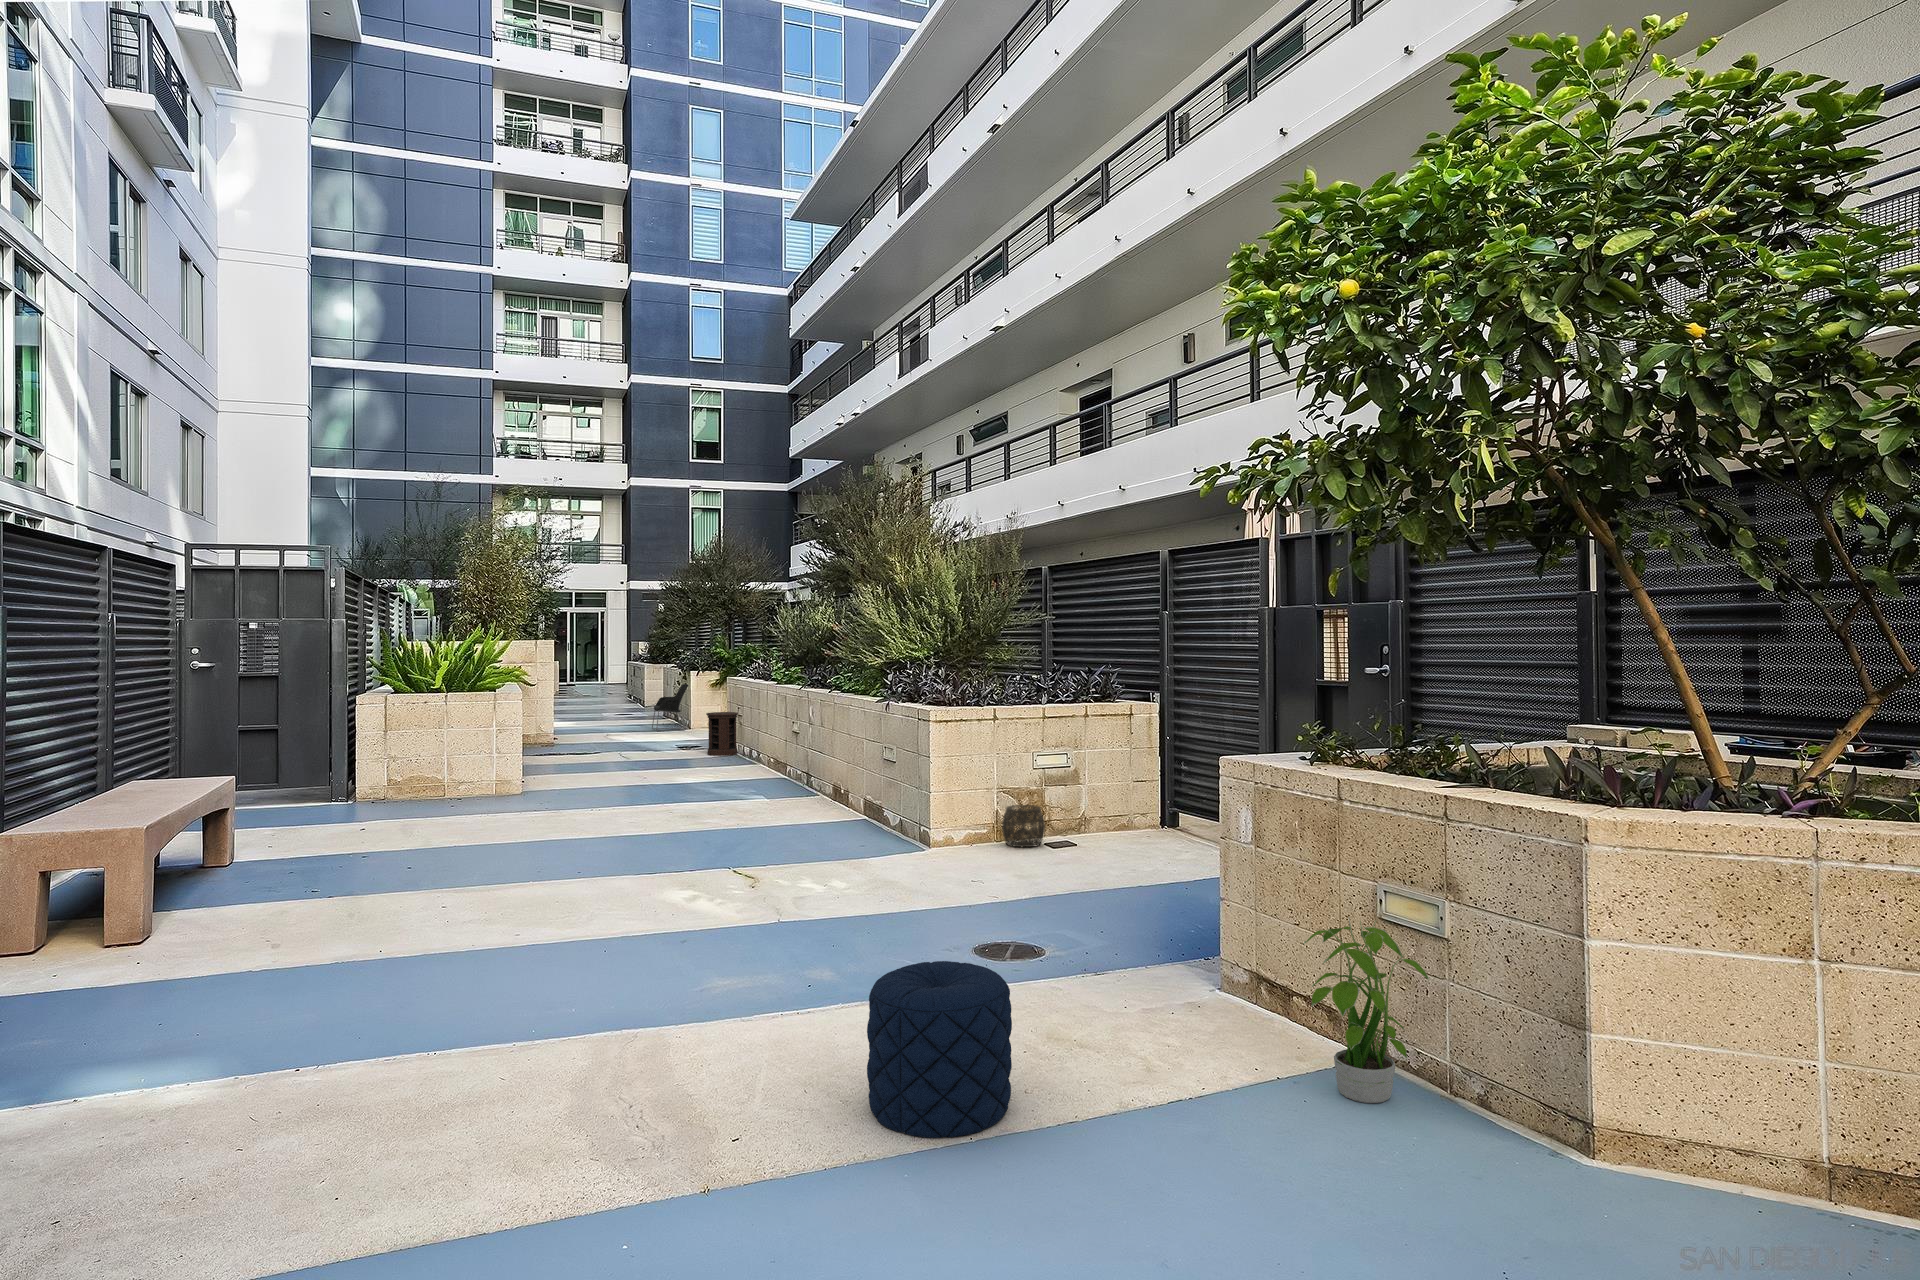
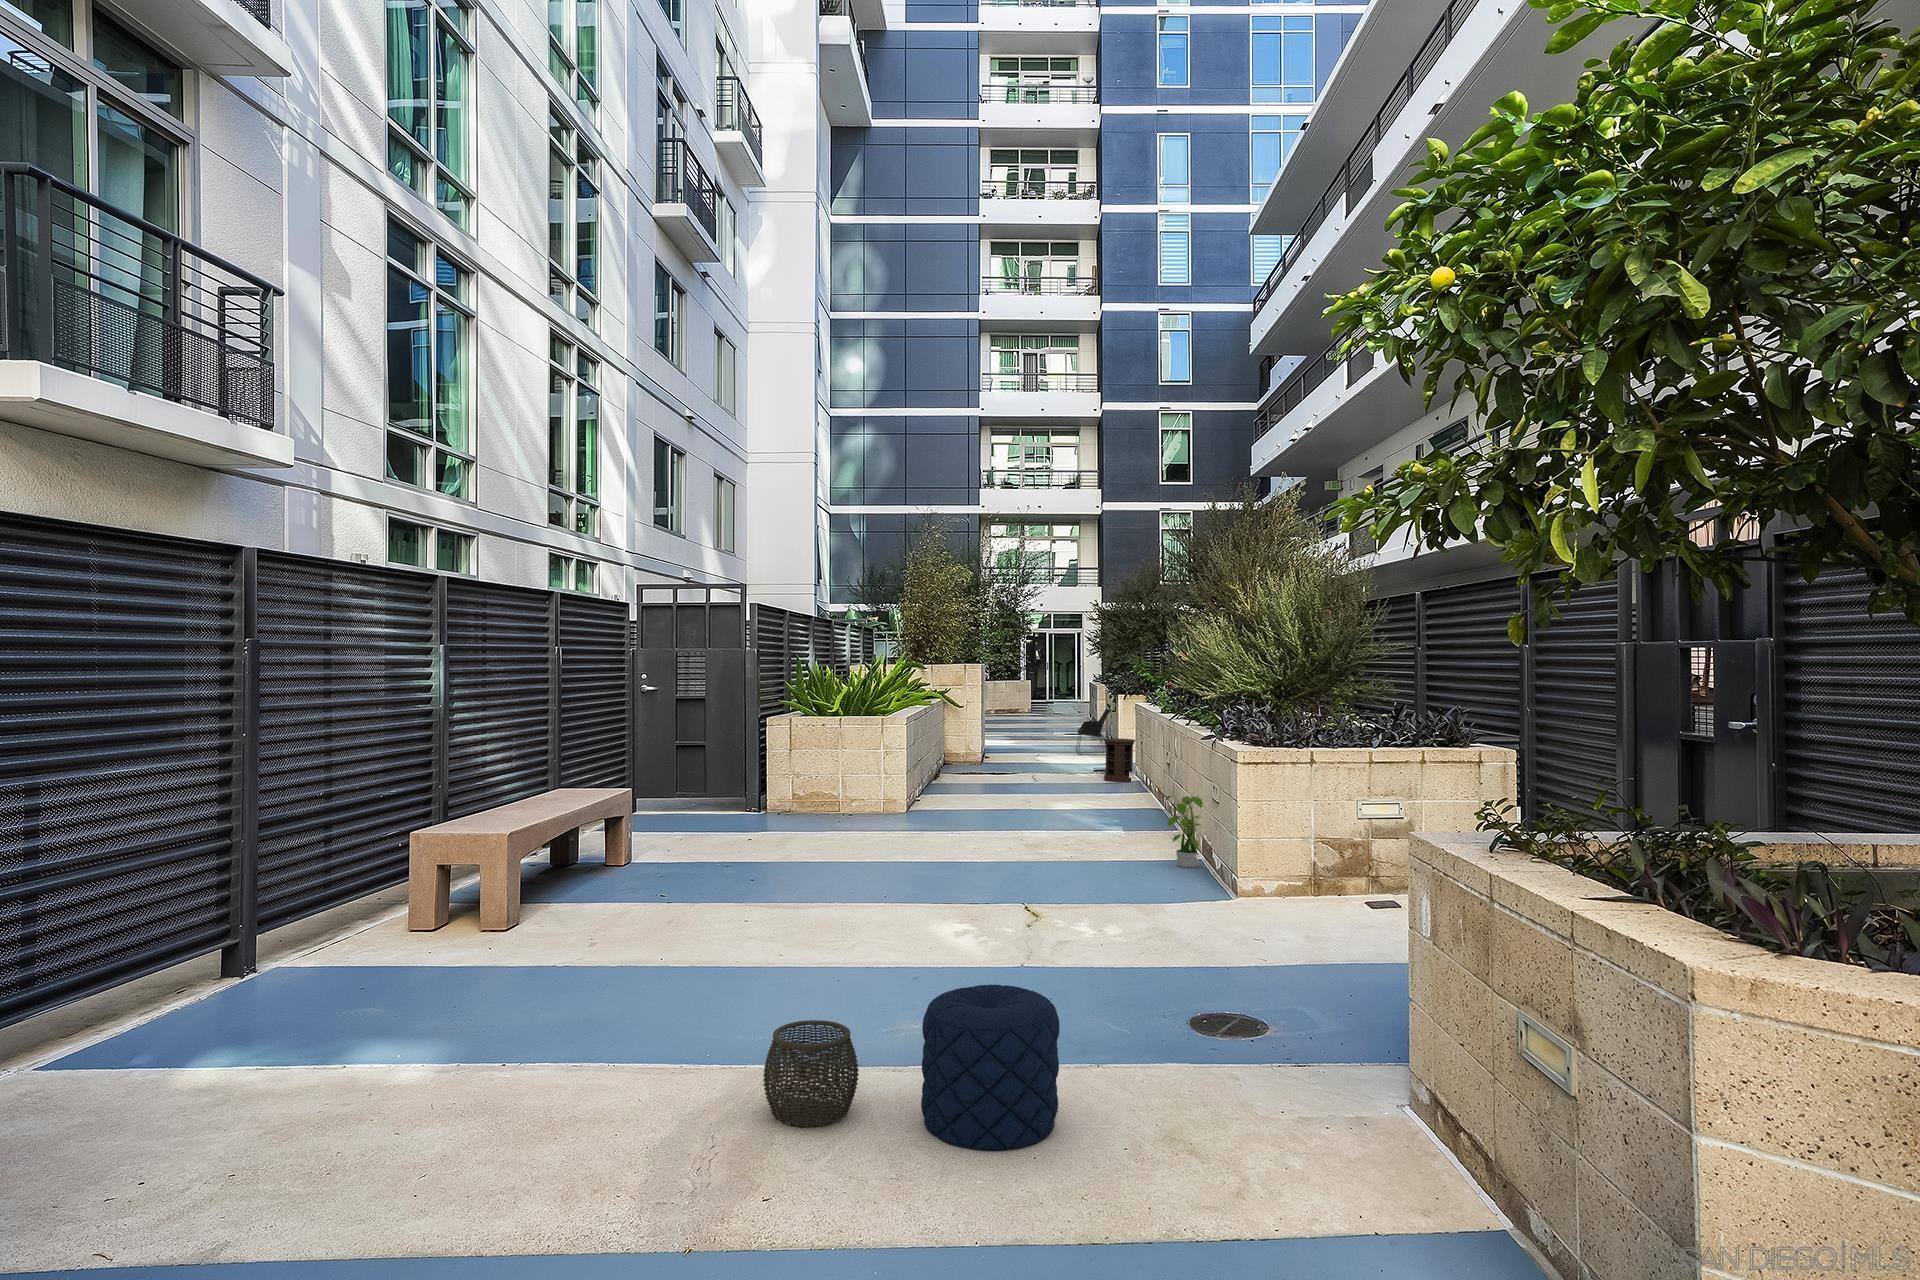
woven basket: present [1002,805,1045,848] -> present [763,1020,859,1127]
potted plant: present [1304,917,1429,1103] -> present [1165,796,1203,868]

